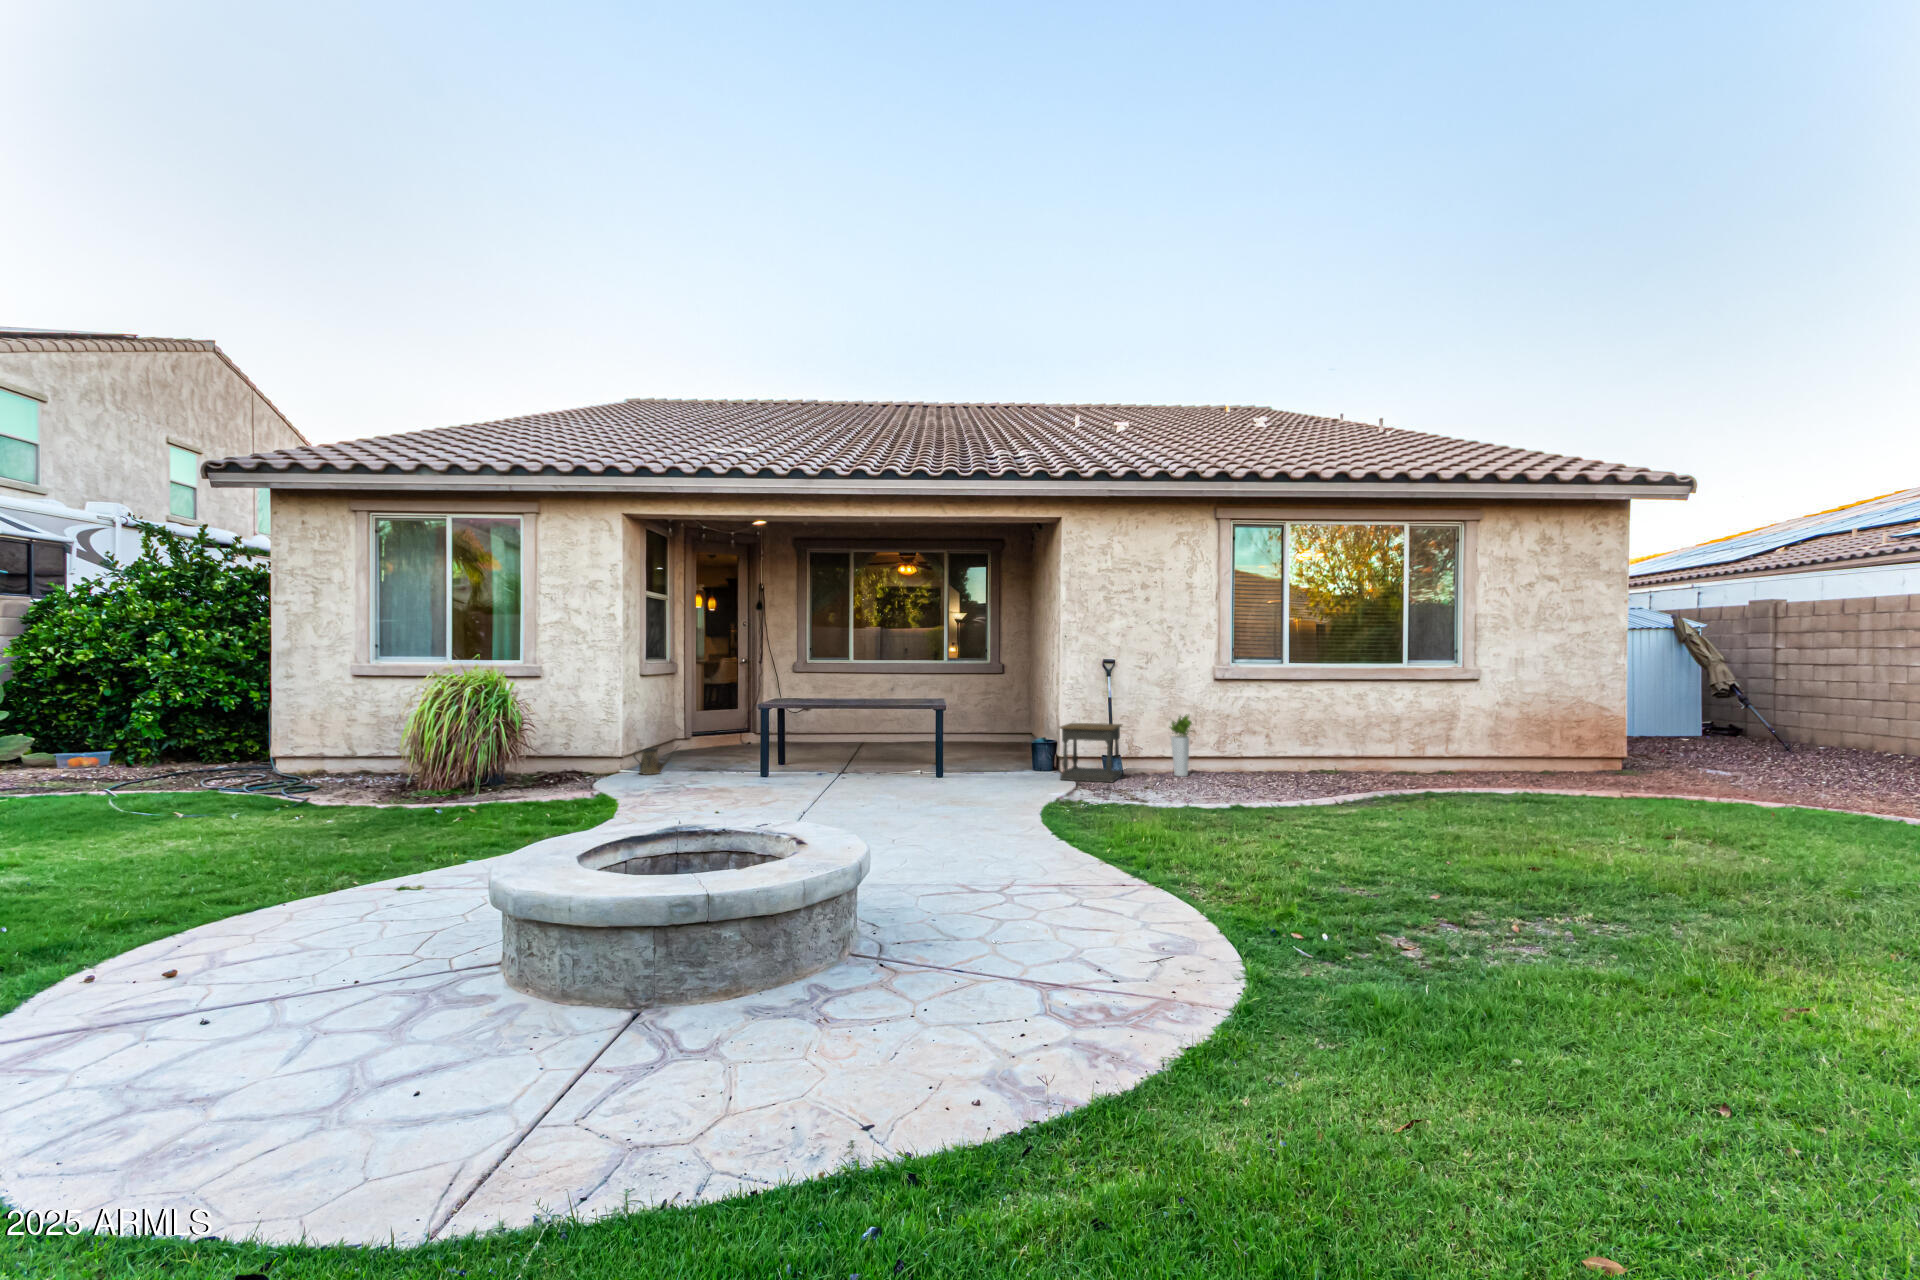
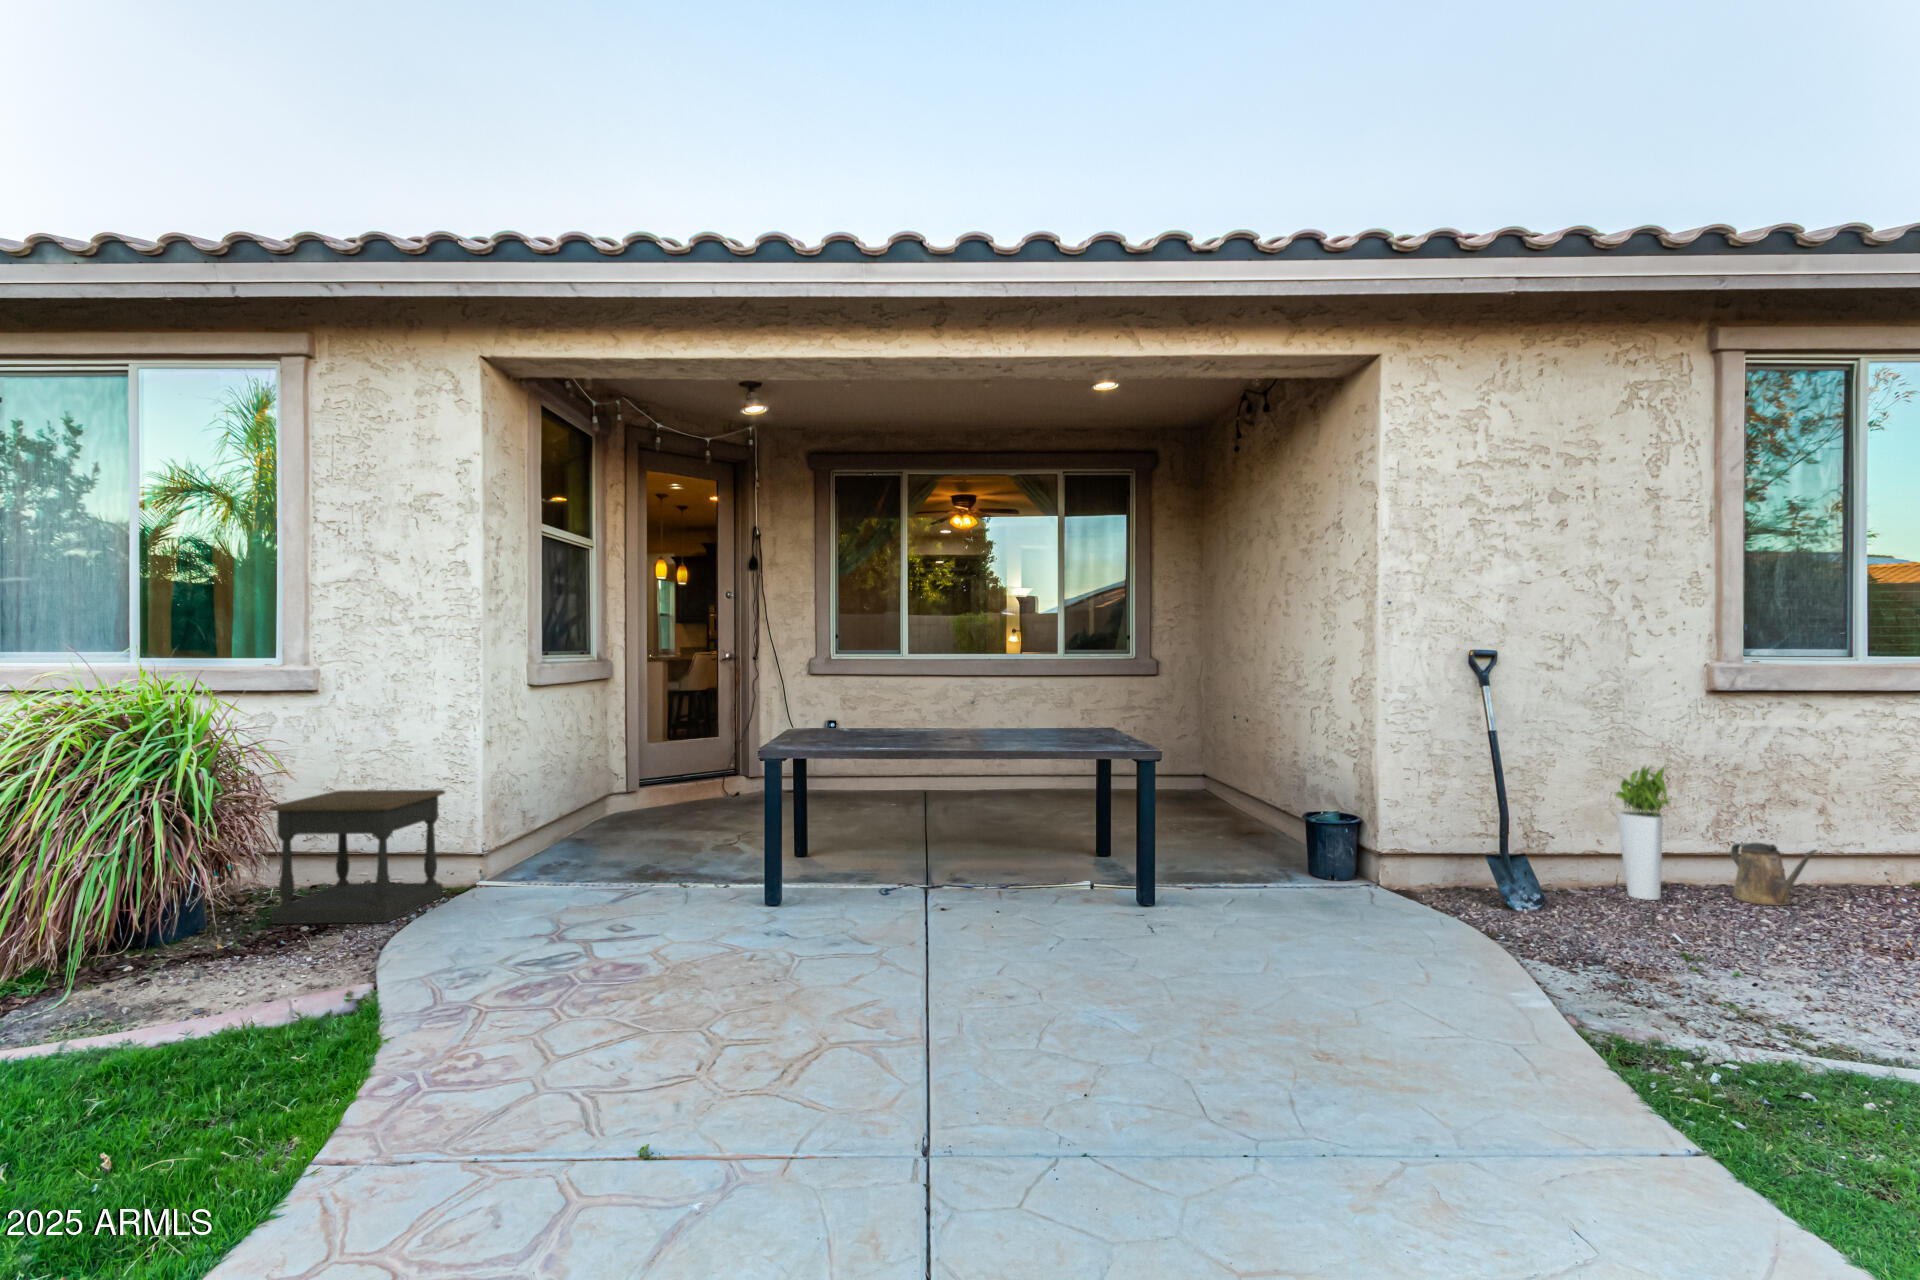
side table: present [1060,723,1122,782] -> present [269,790,445,924]
watering can: present [633,747,678,775] -> present [1730,843,1817,906]

